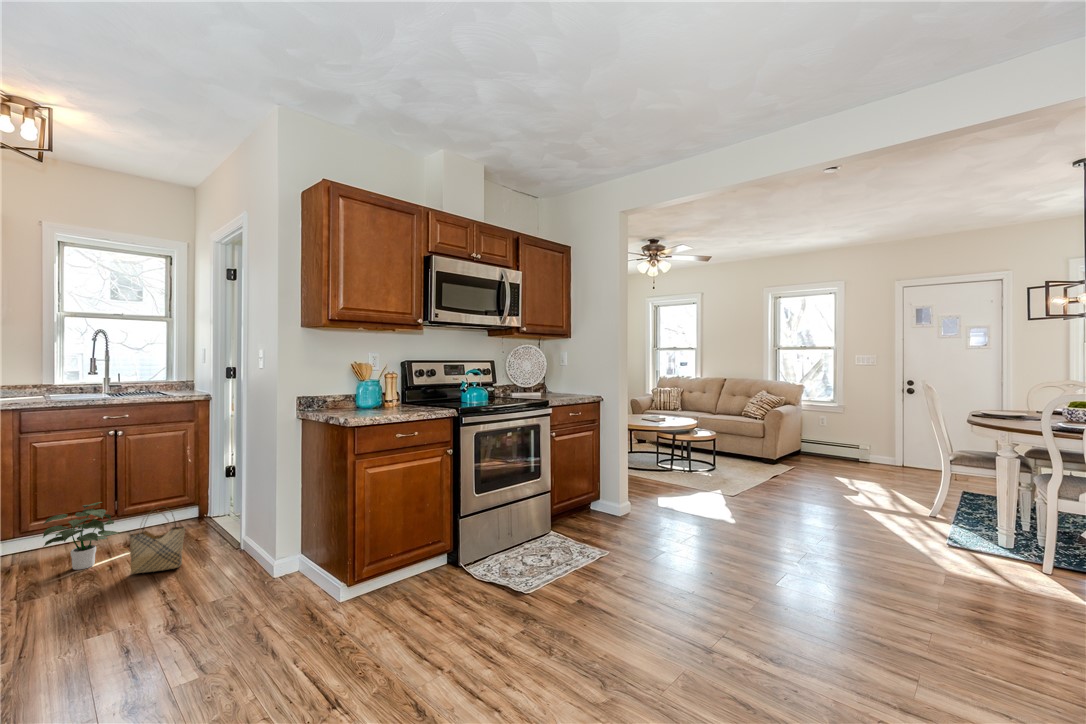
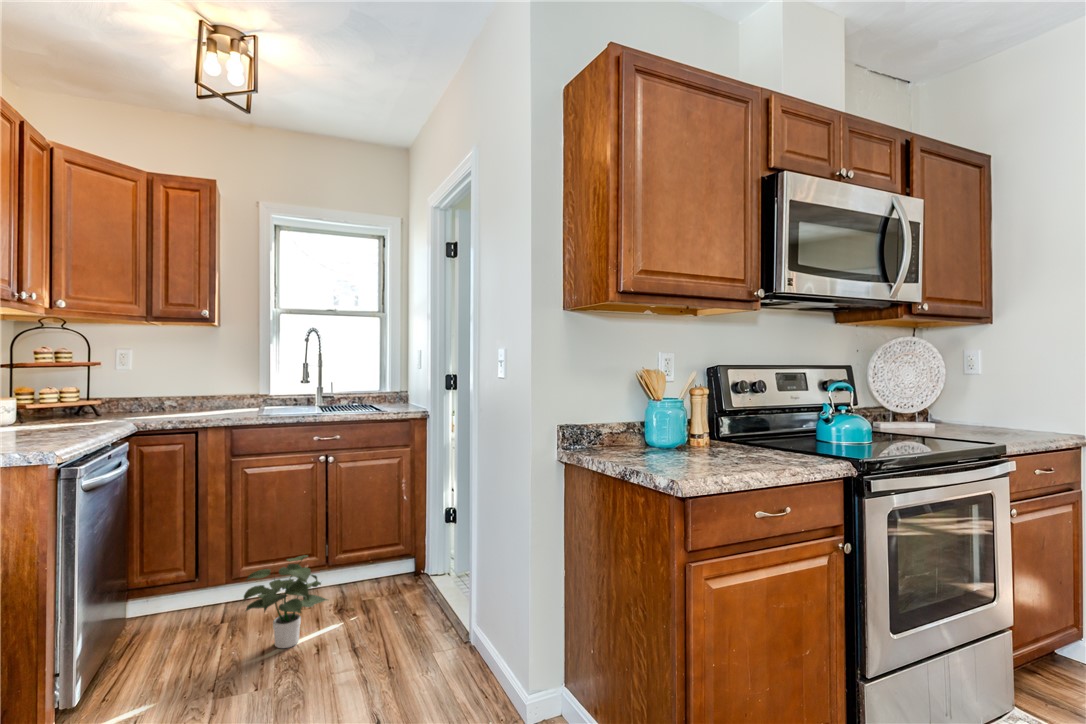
woven basket: present [129,506,185,574] -> none [334,575,402,674]

